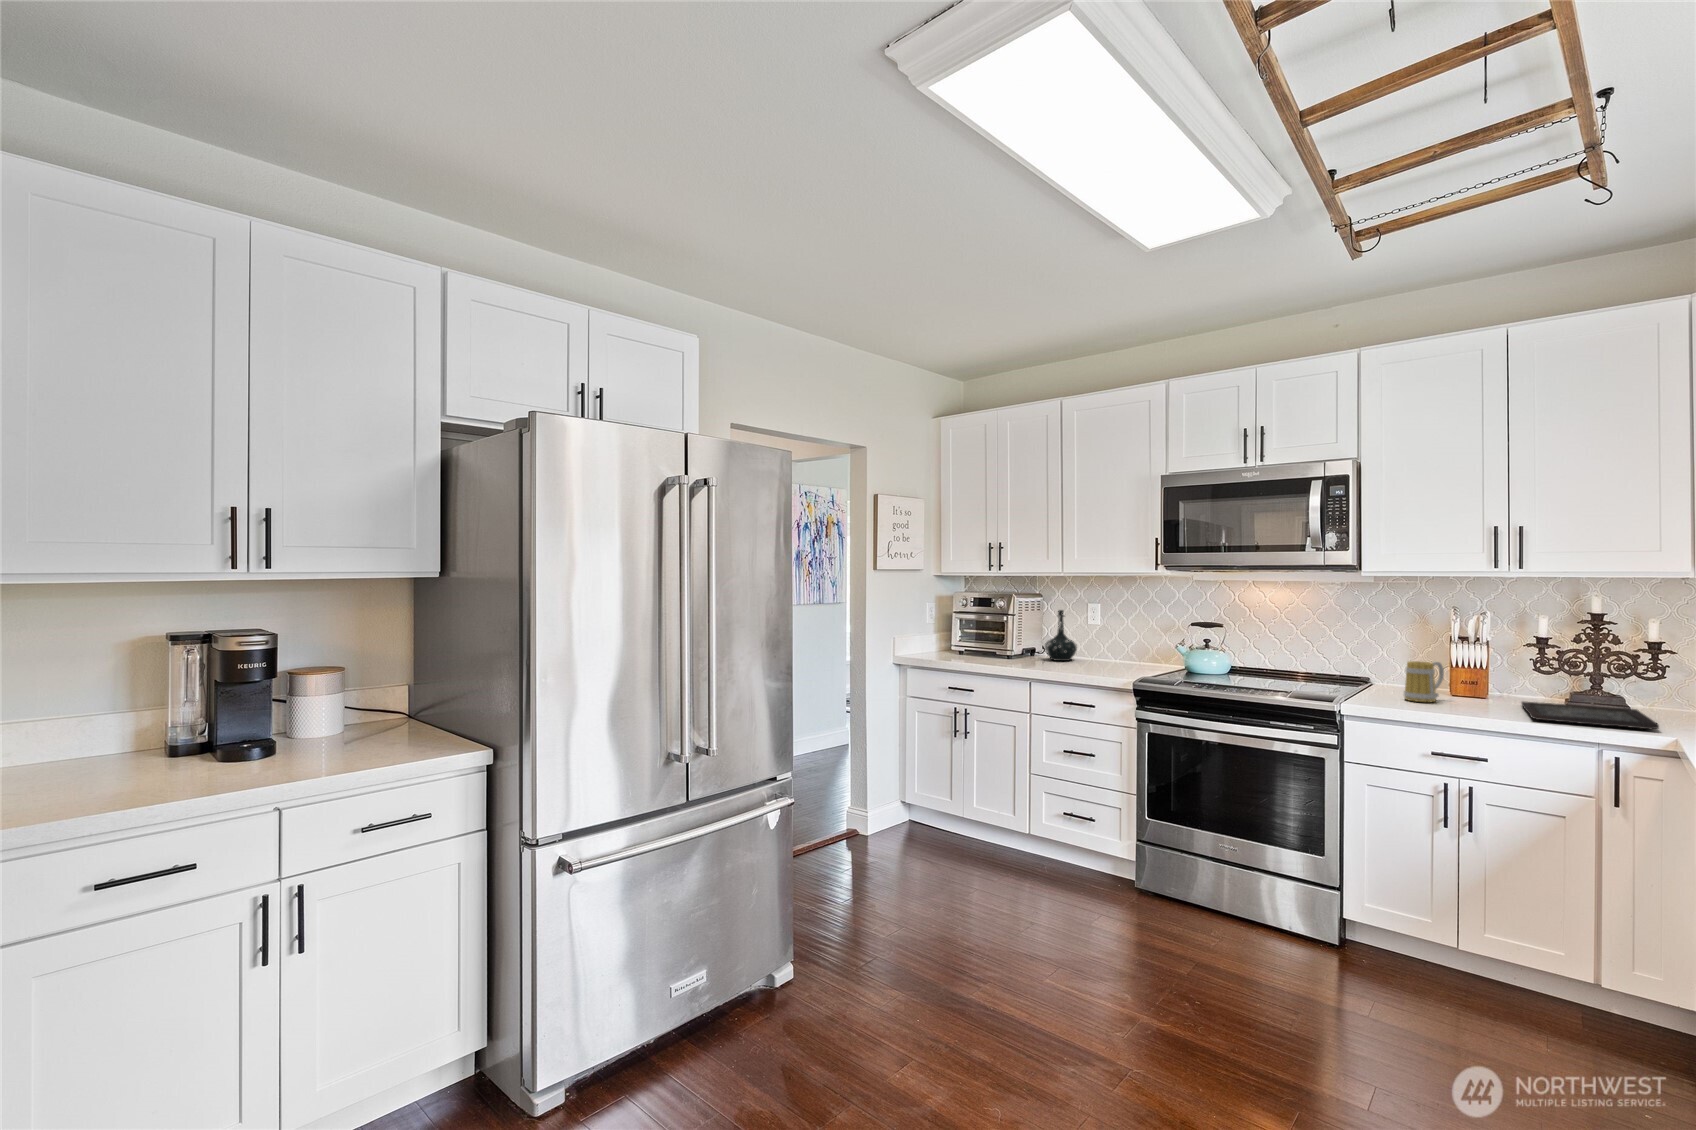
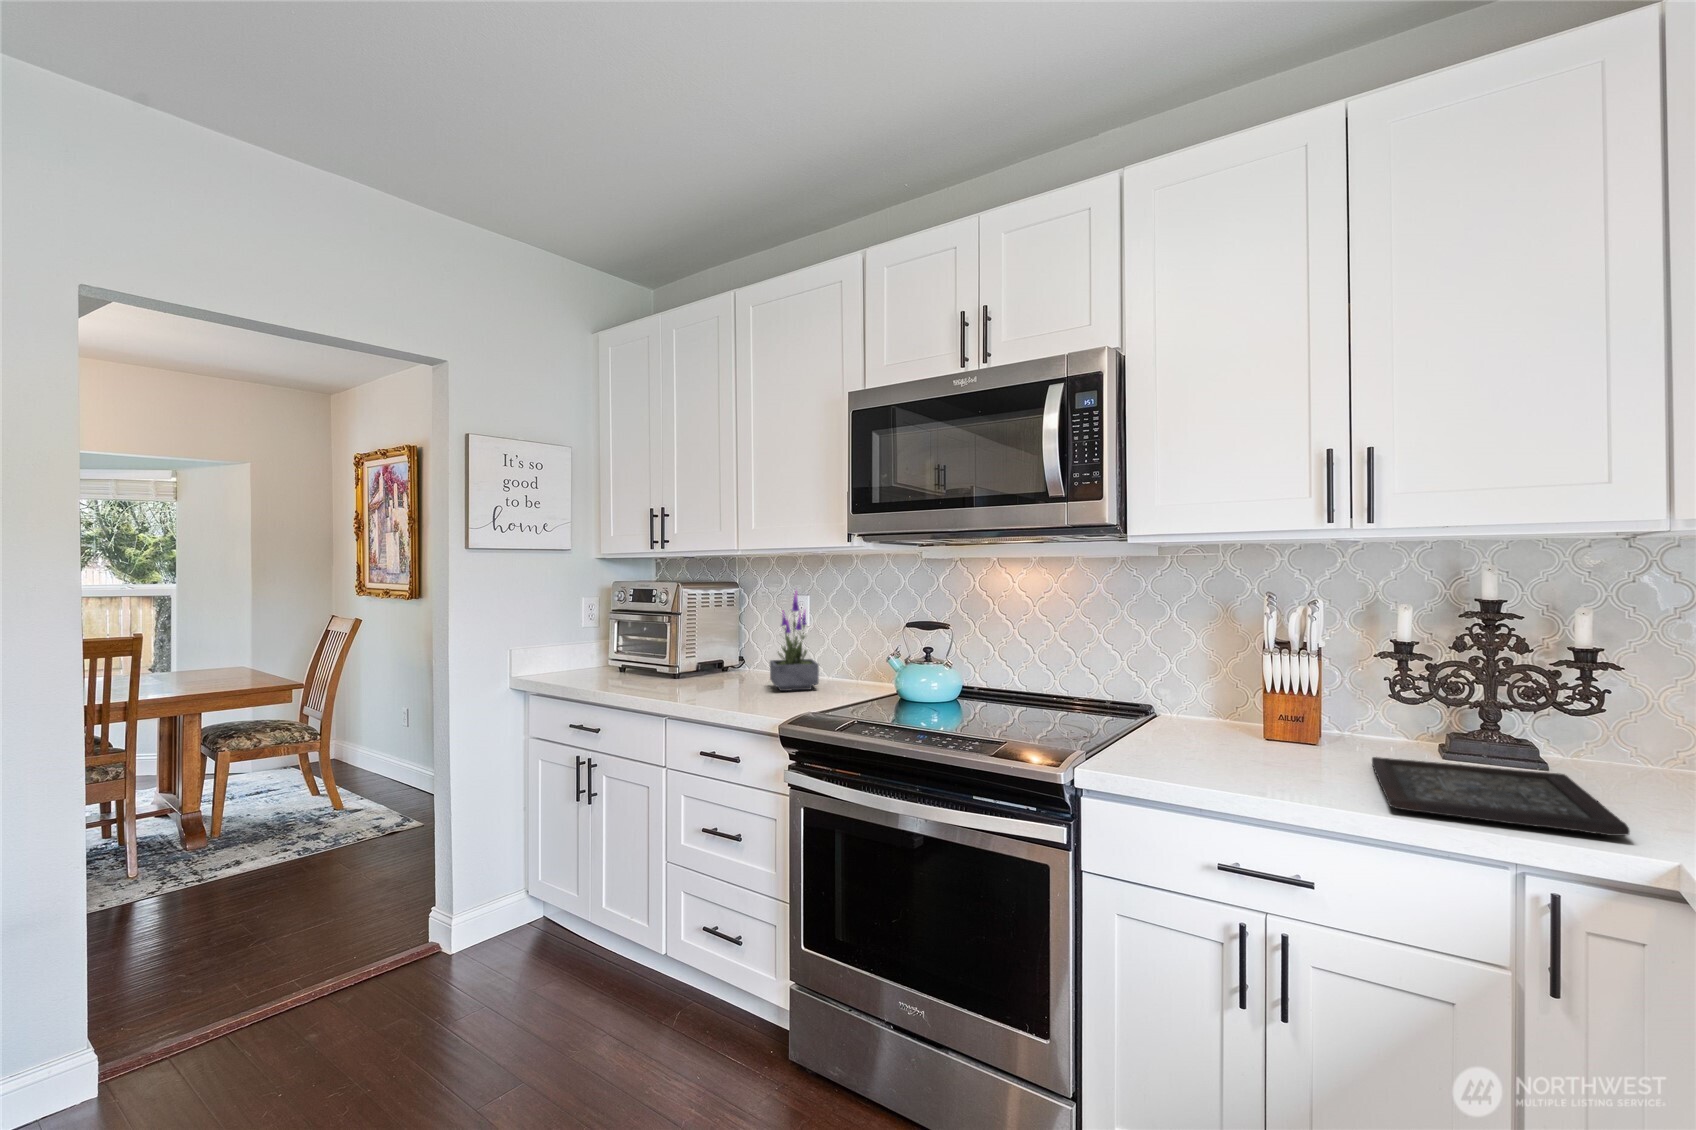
potted plant: none [1085,599,1124,667] -> present [770,591,819,691]
bottle: present [1045,610,1077,661] -> none [724,605,771,681]
mug: present [1404,661,1444,702] -> none [1184,687,1249,761]

